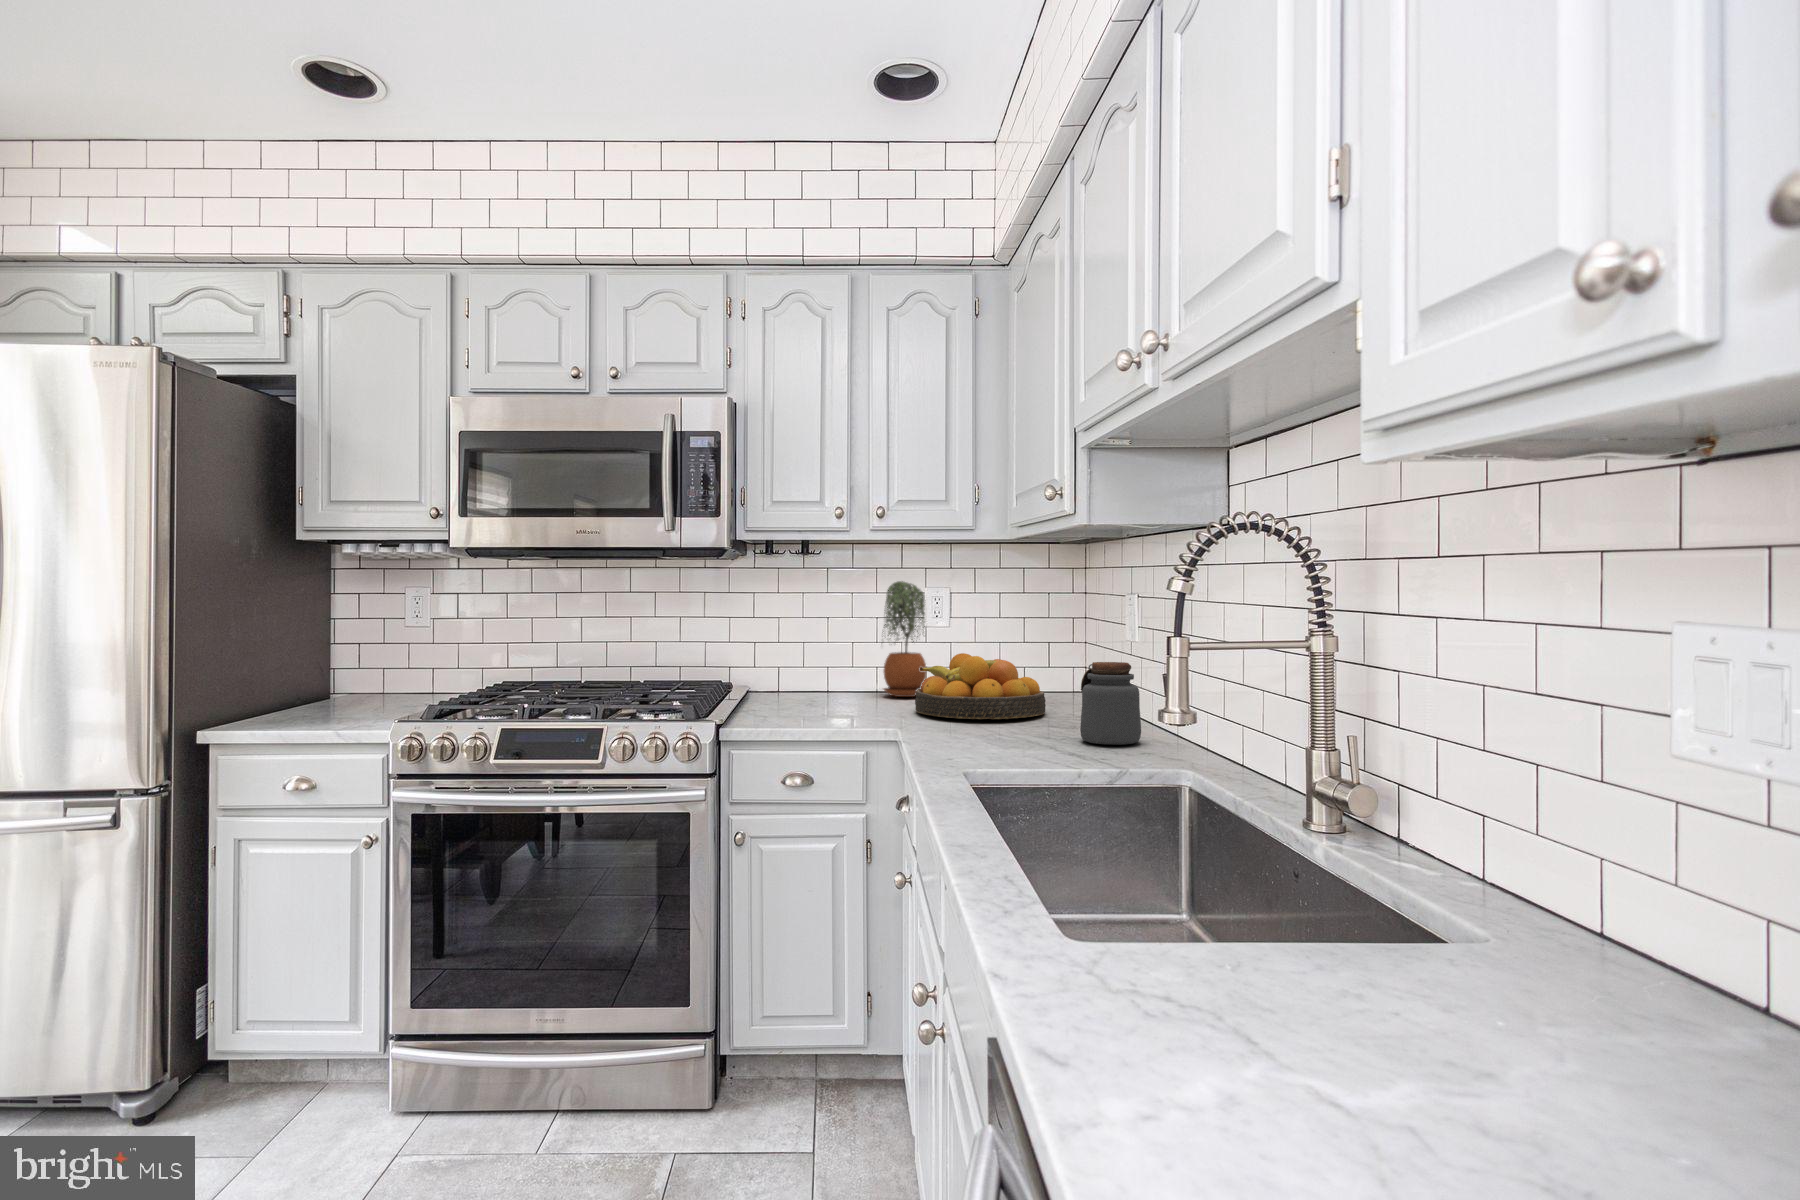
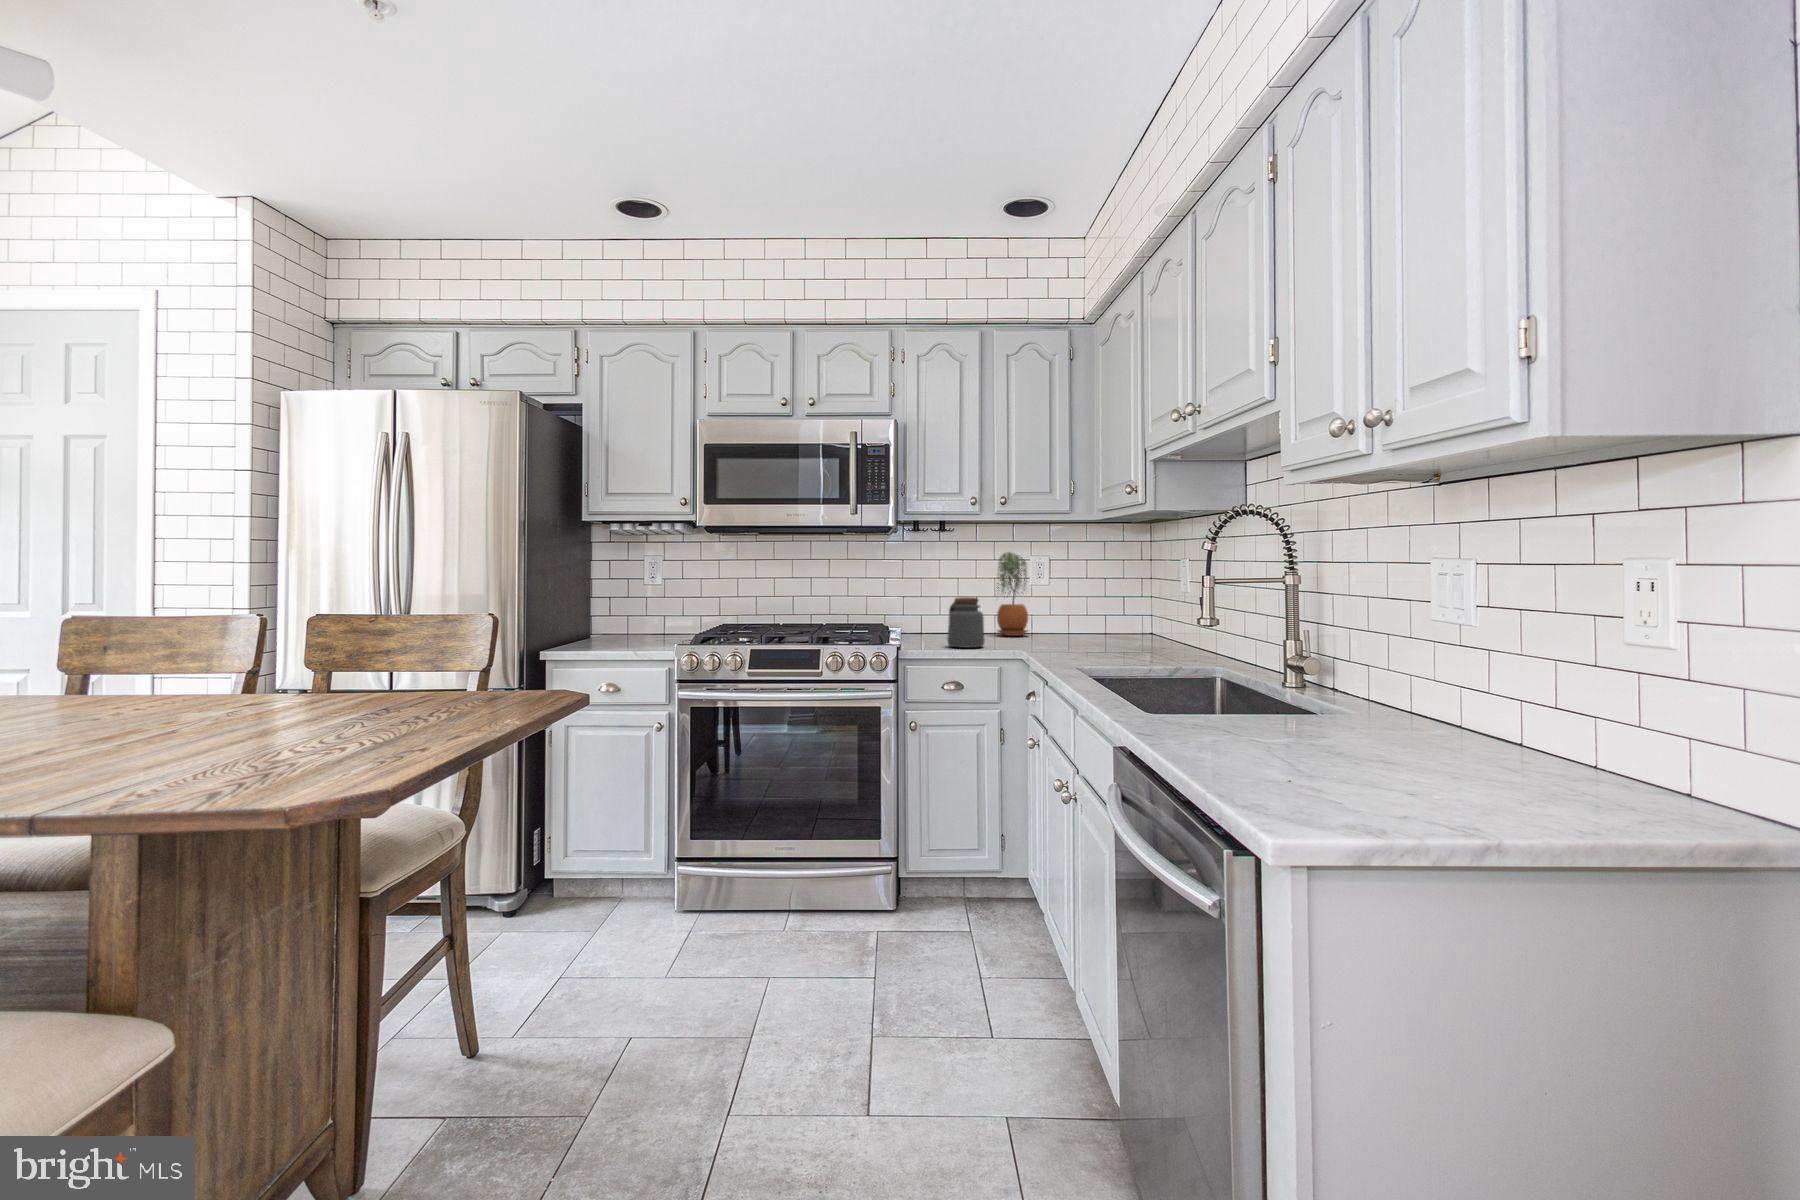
fruit bowl: present [915,653,1046,719] -> none [1028,602,1123,646]
jar: present [1080,662,1141,745] -> present [947,597,985,647]

